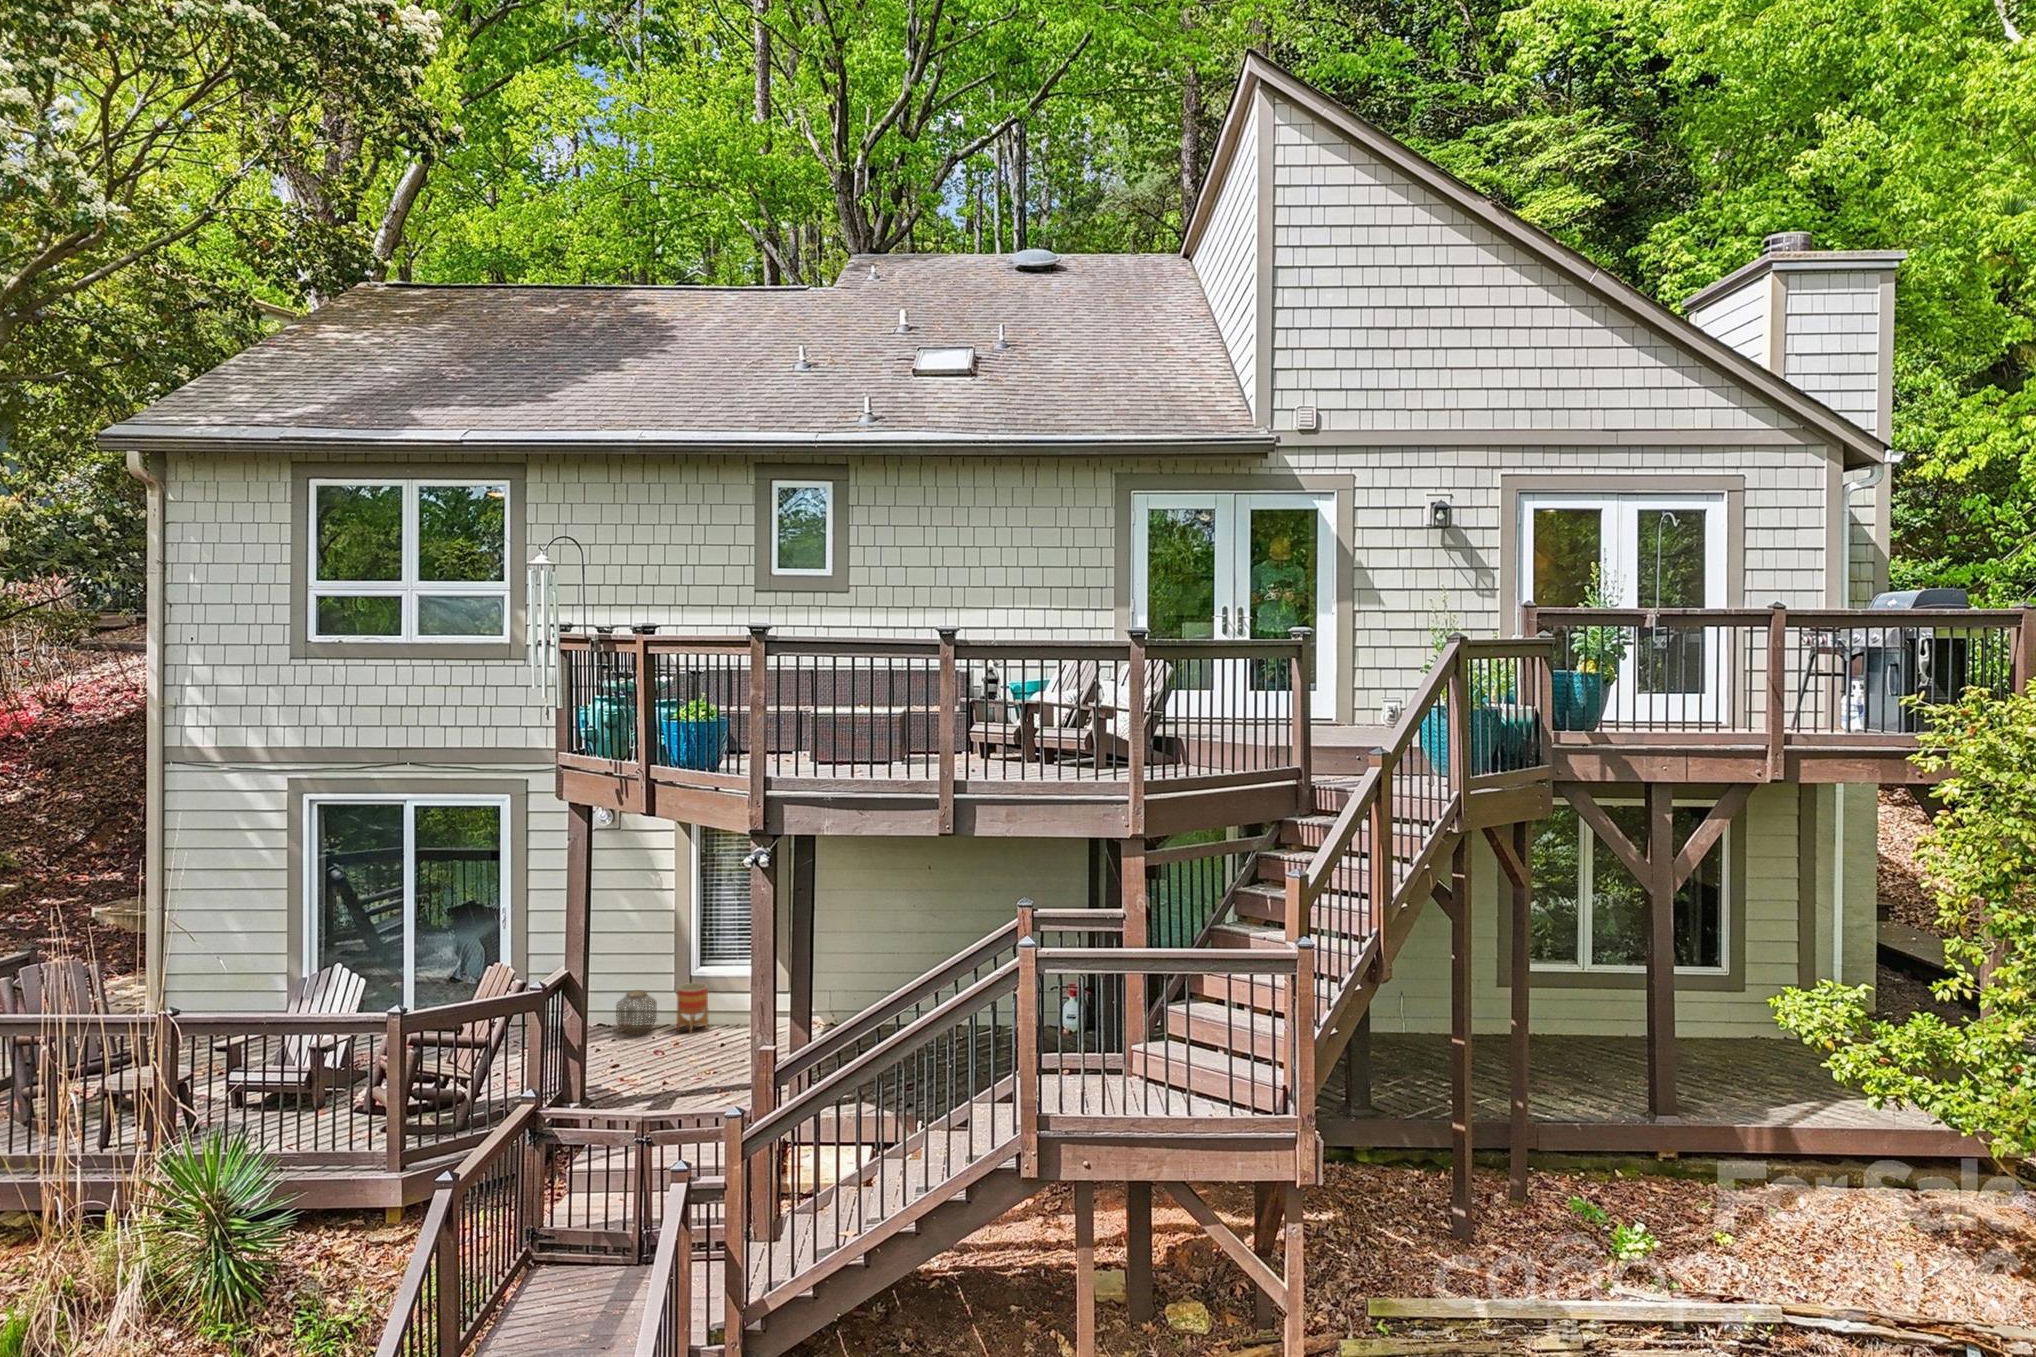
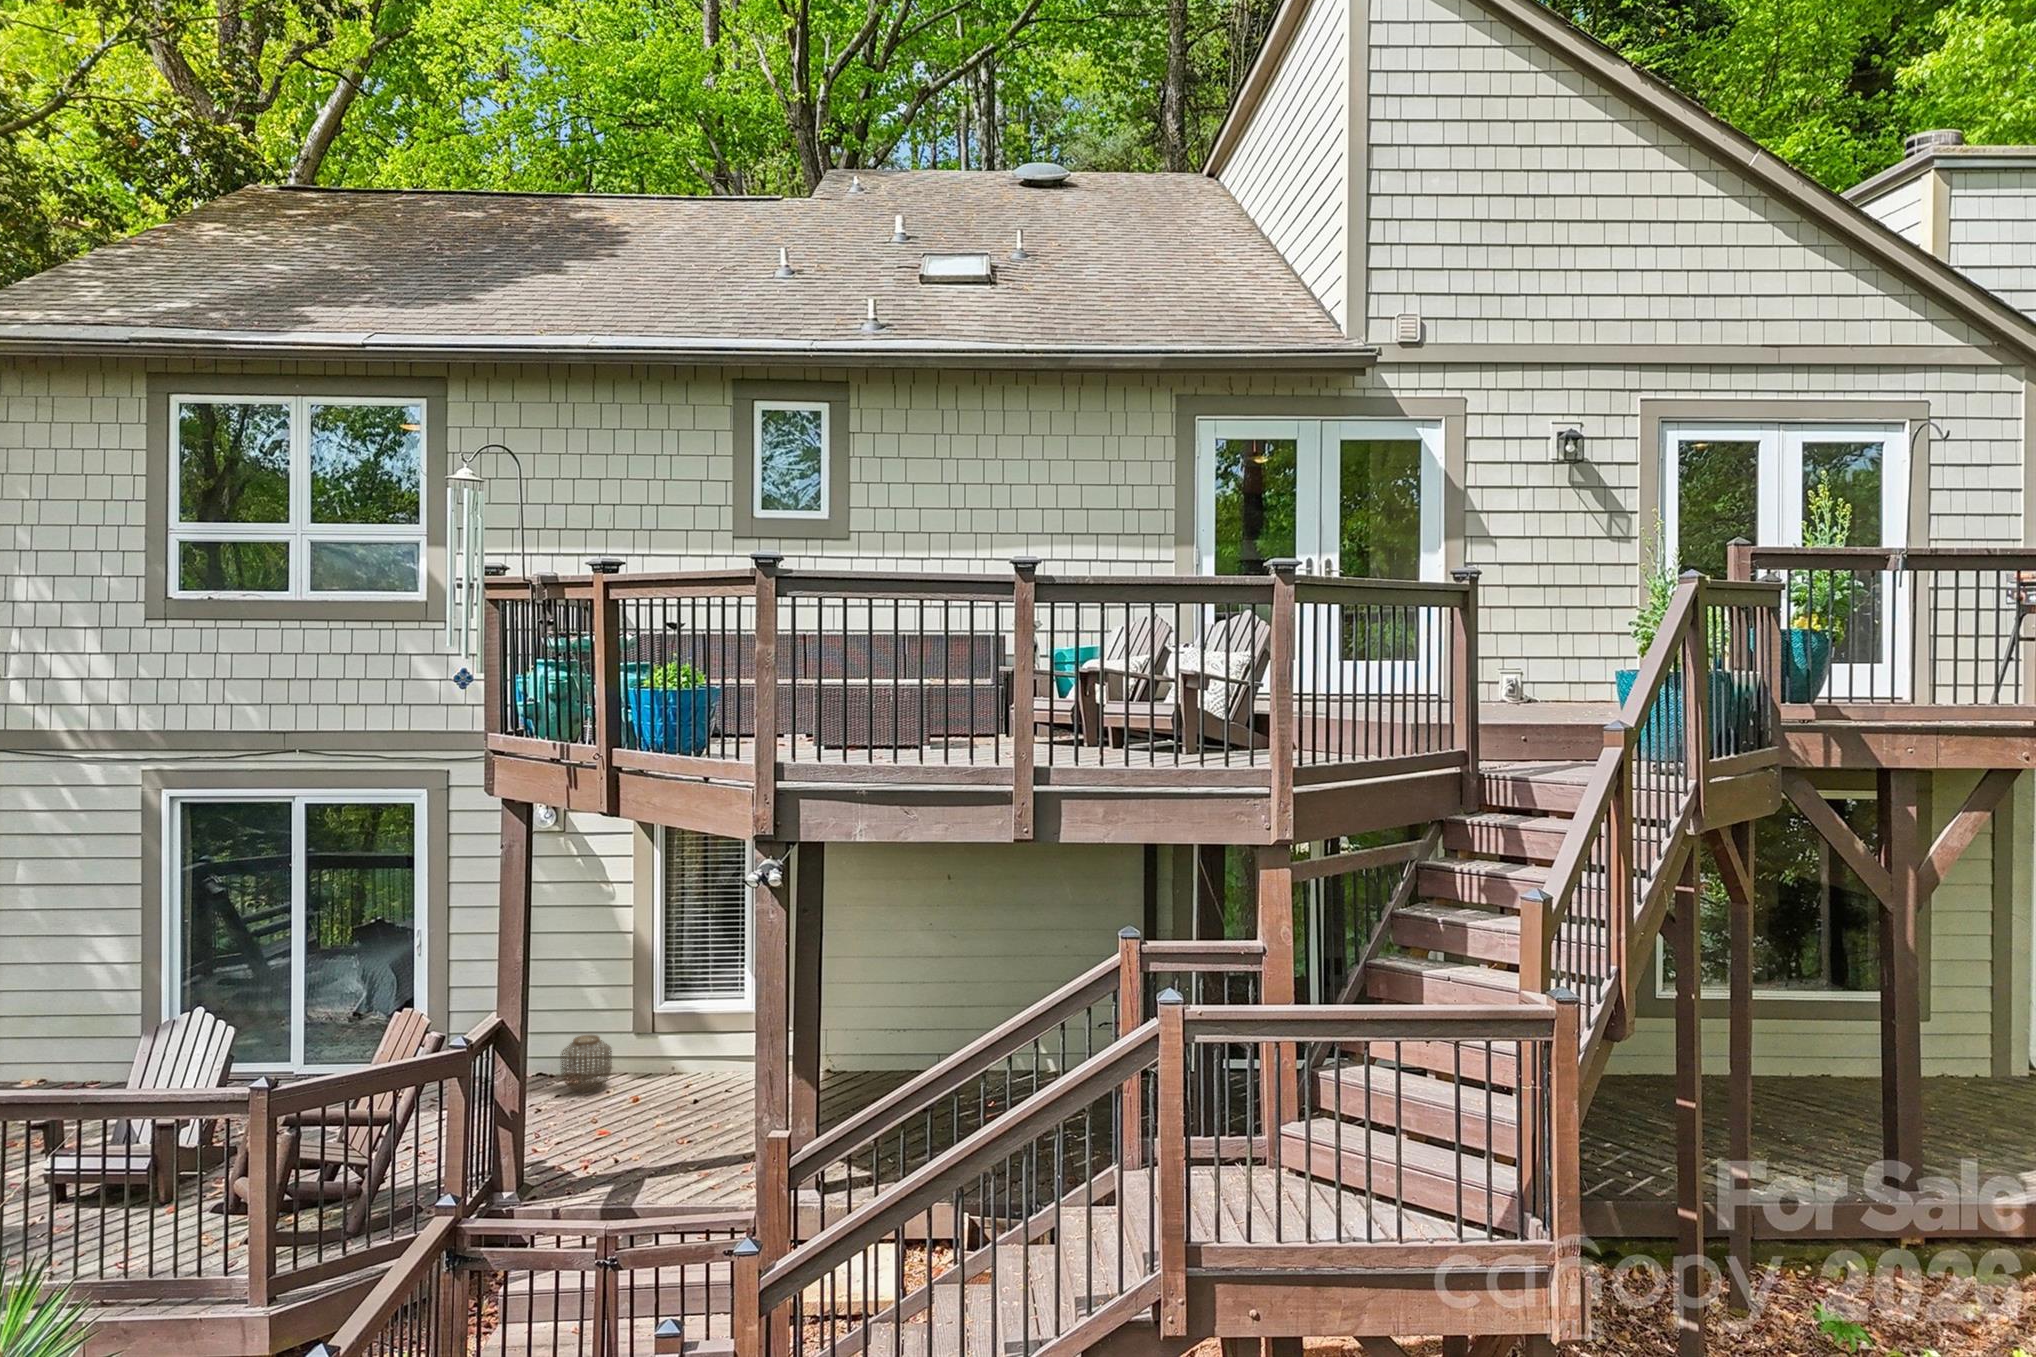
planter: present [677,983,709,1033] -> none [637,1024,677,1089]

